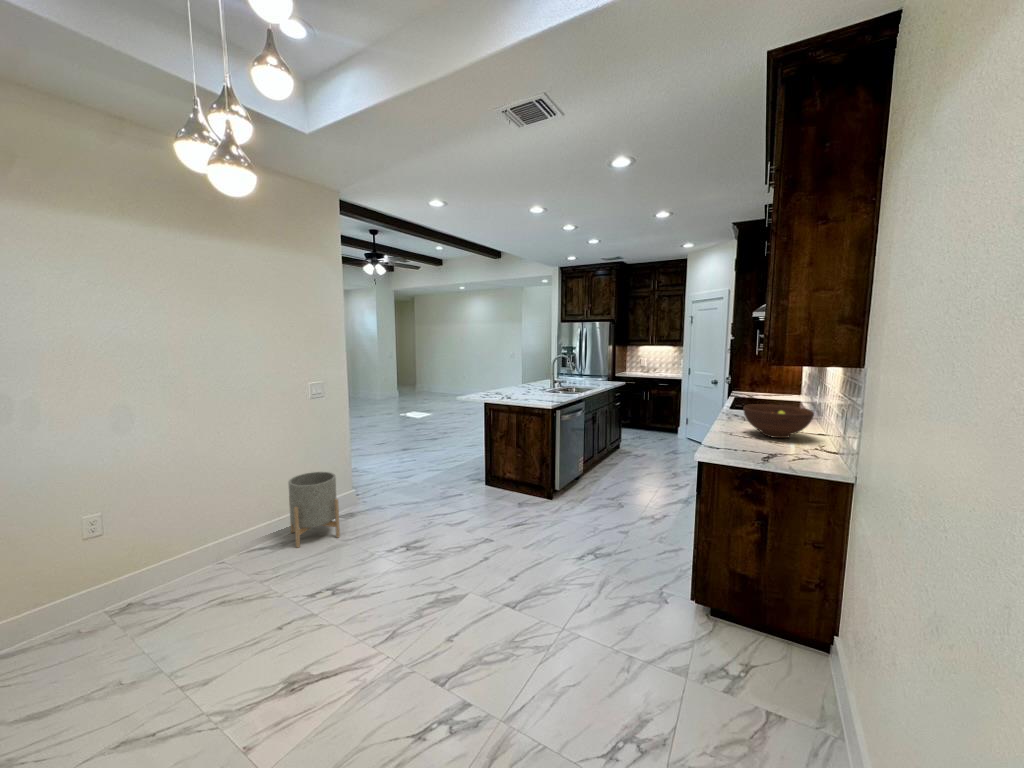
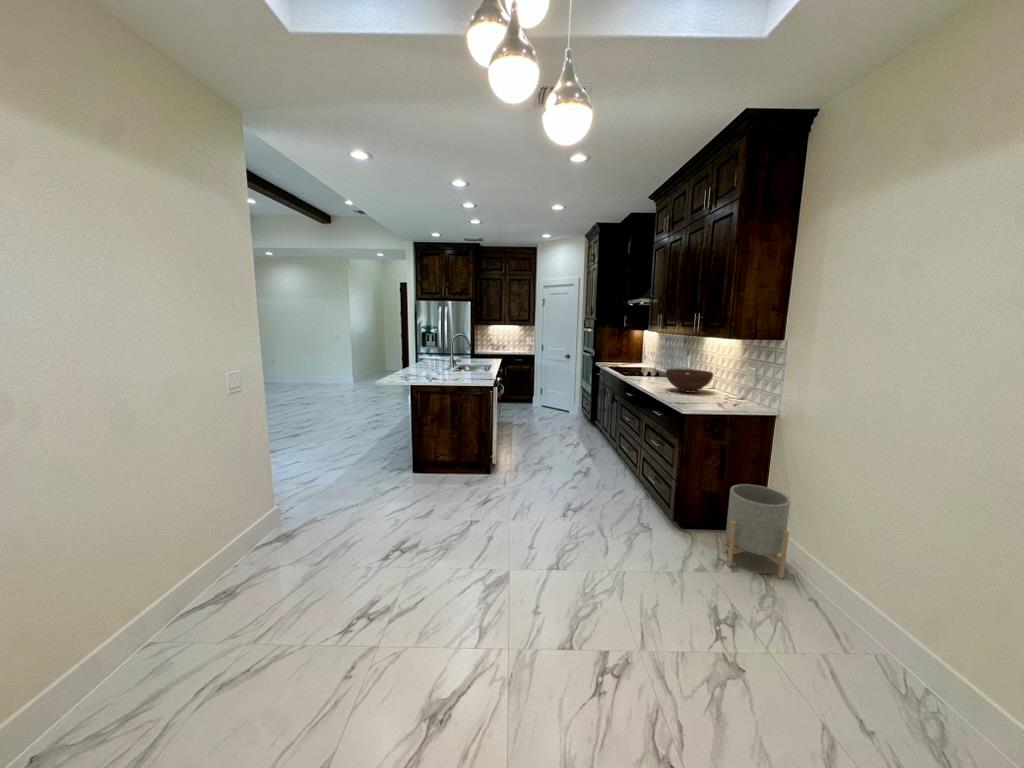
planter: present [288,472,340,548] -> present [725,484,790,579]

